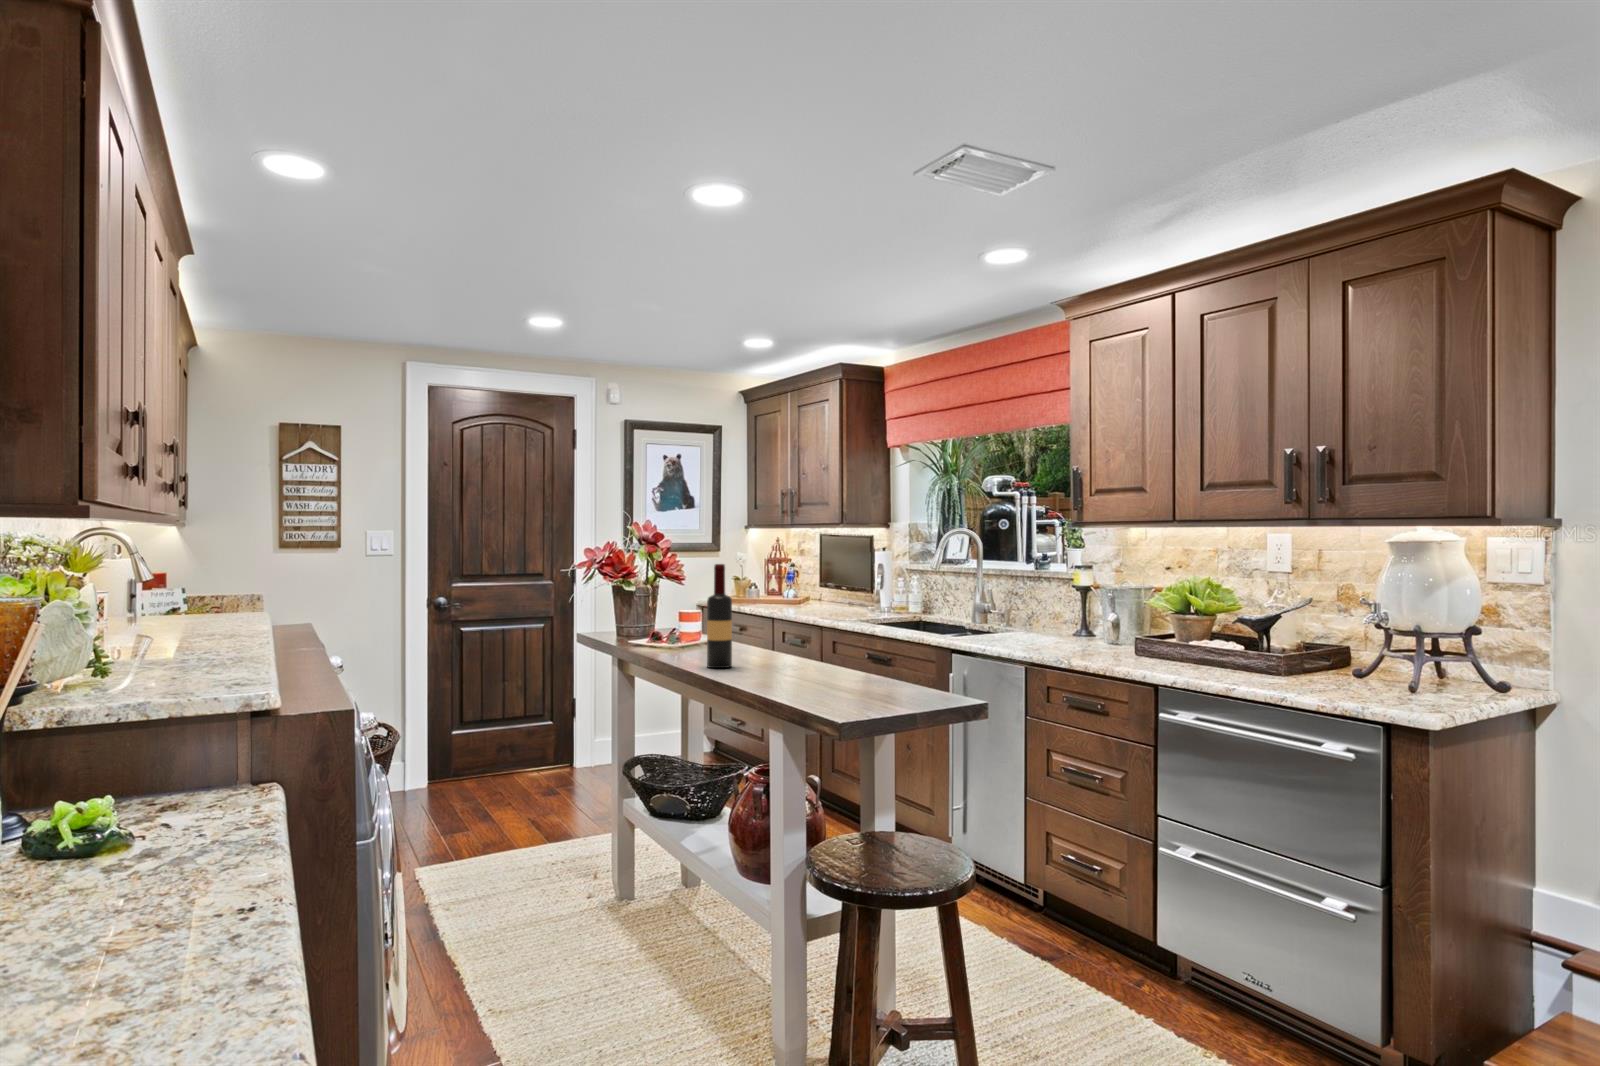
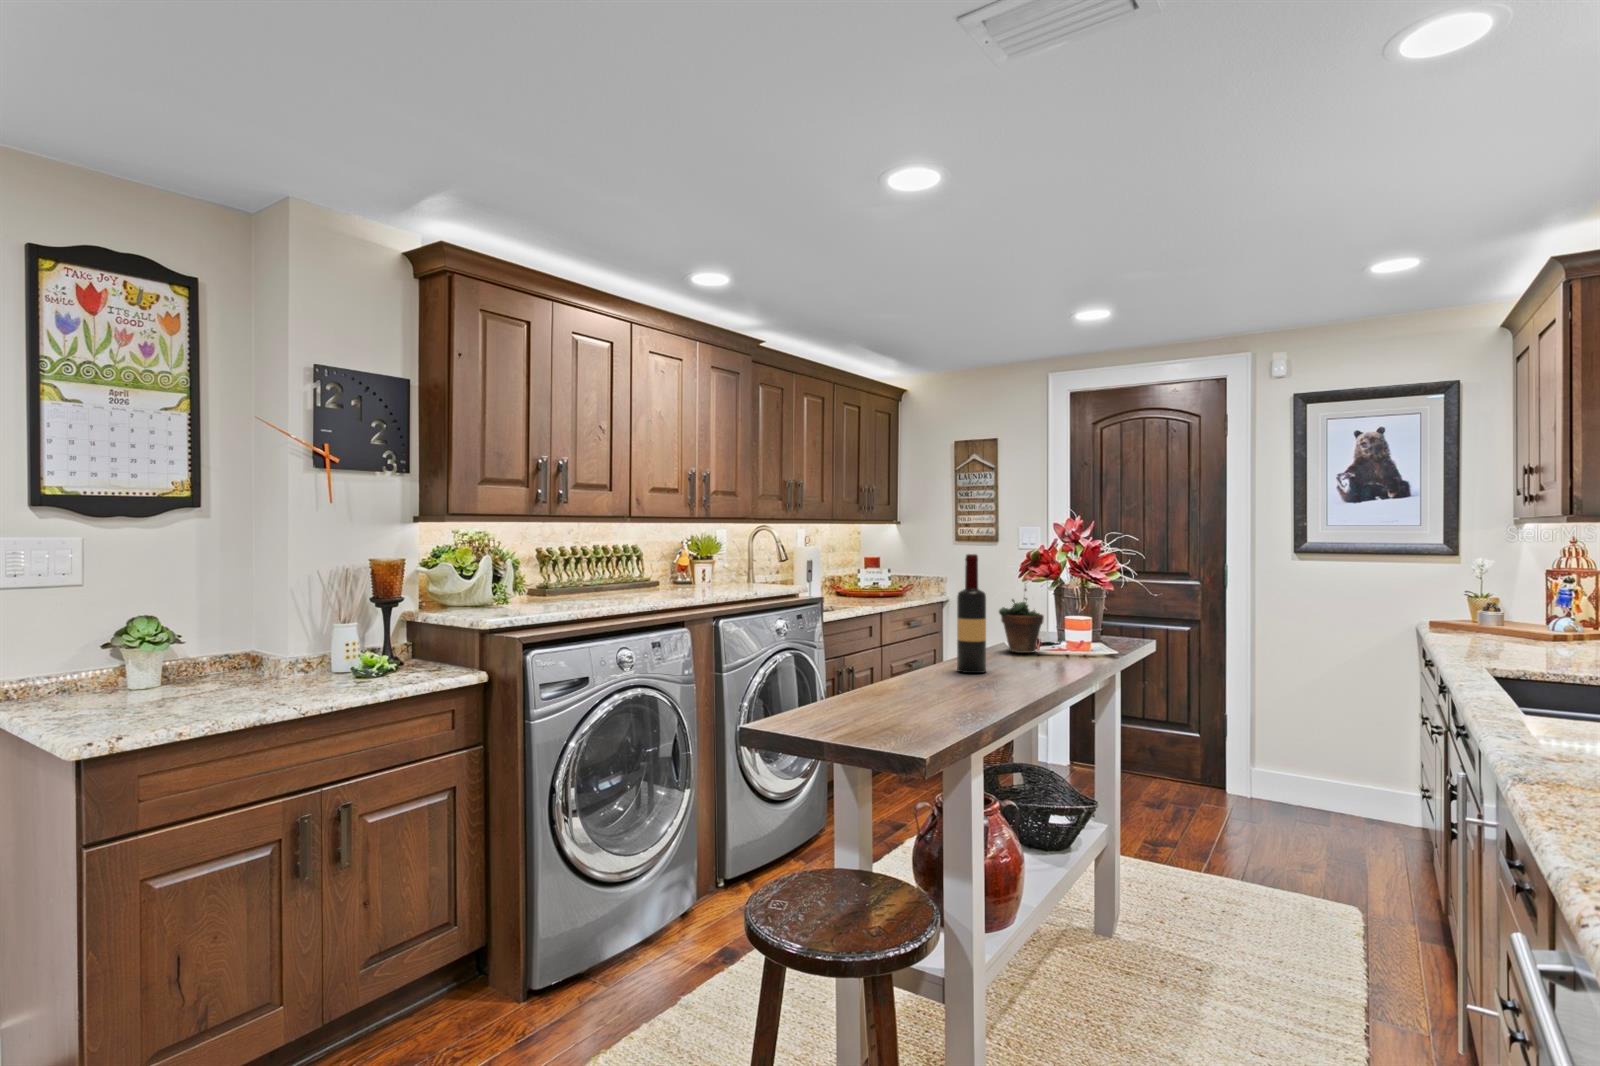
succulent plant: none [659,589,696,651] -> present [999,588,1044,653]

